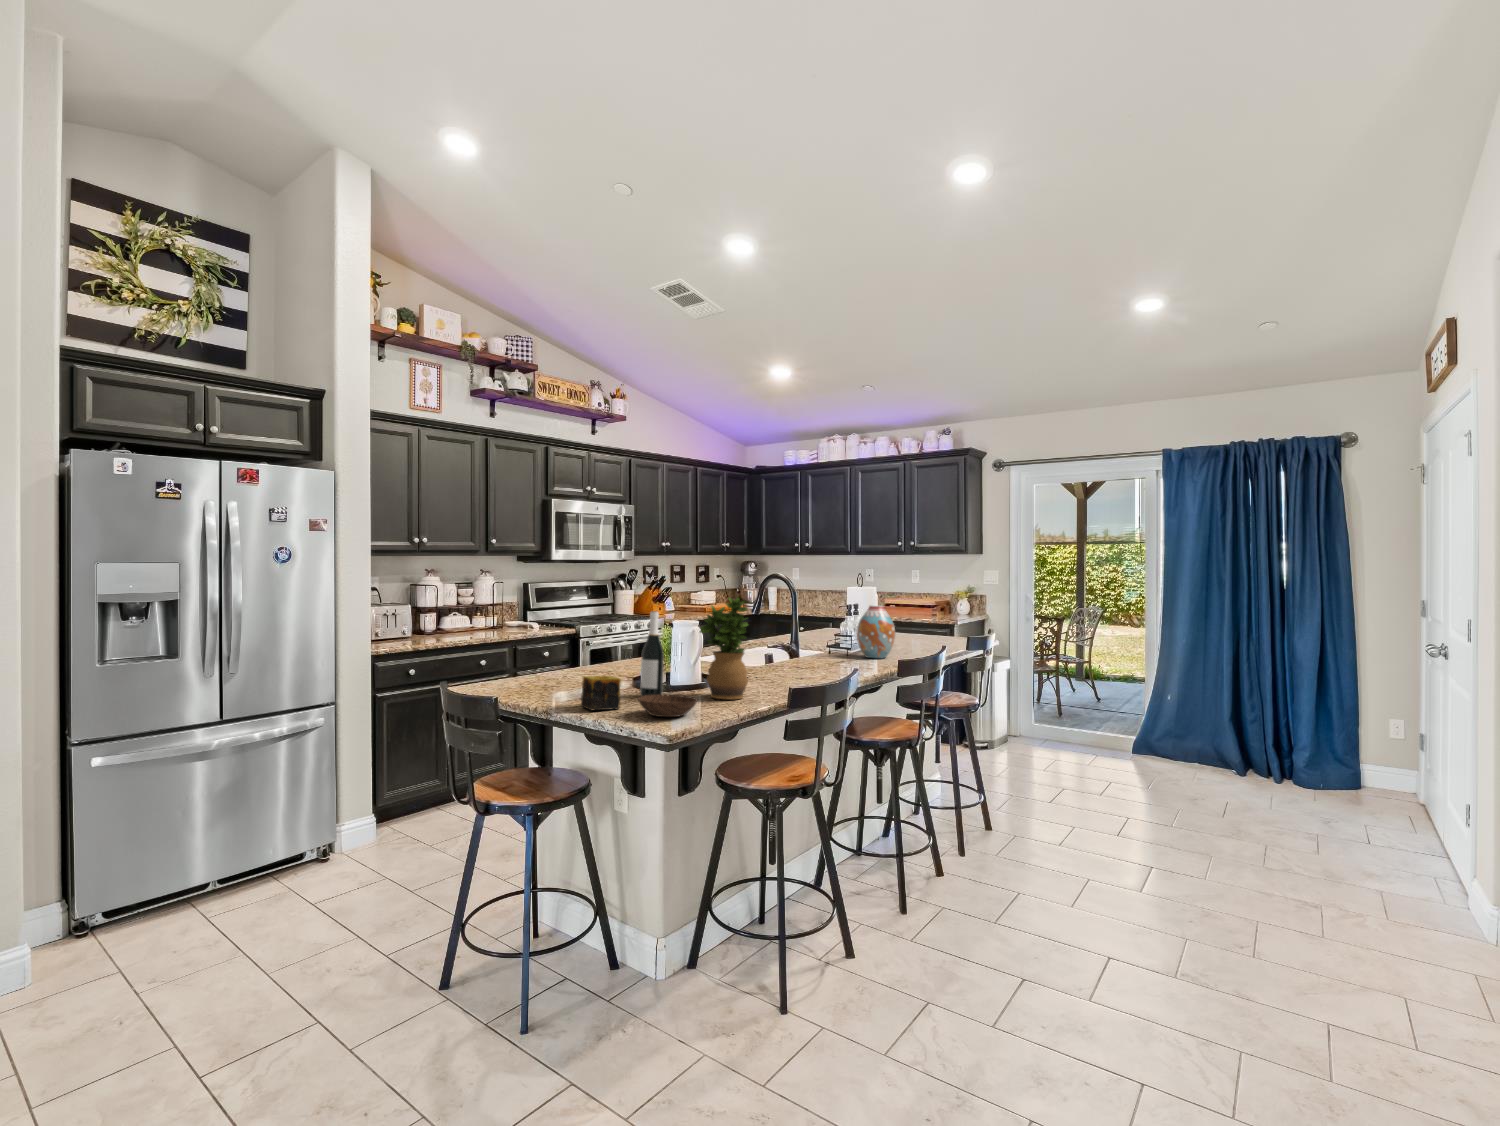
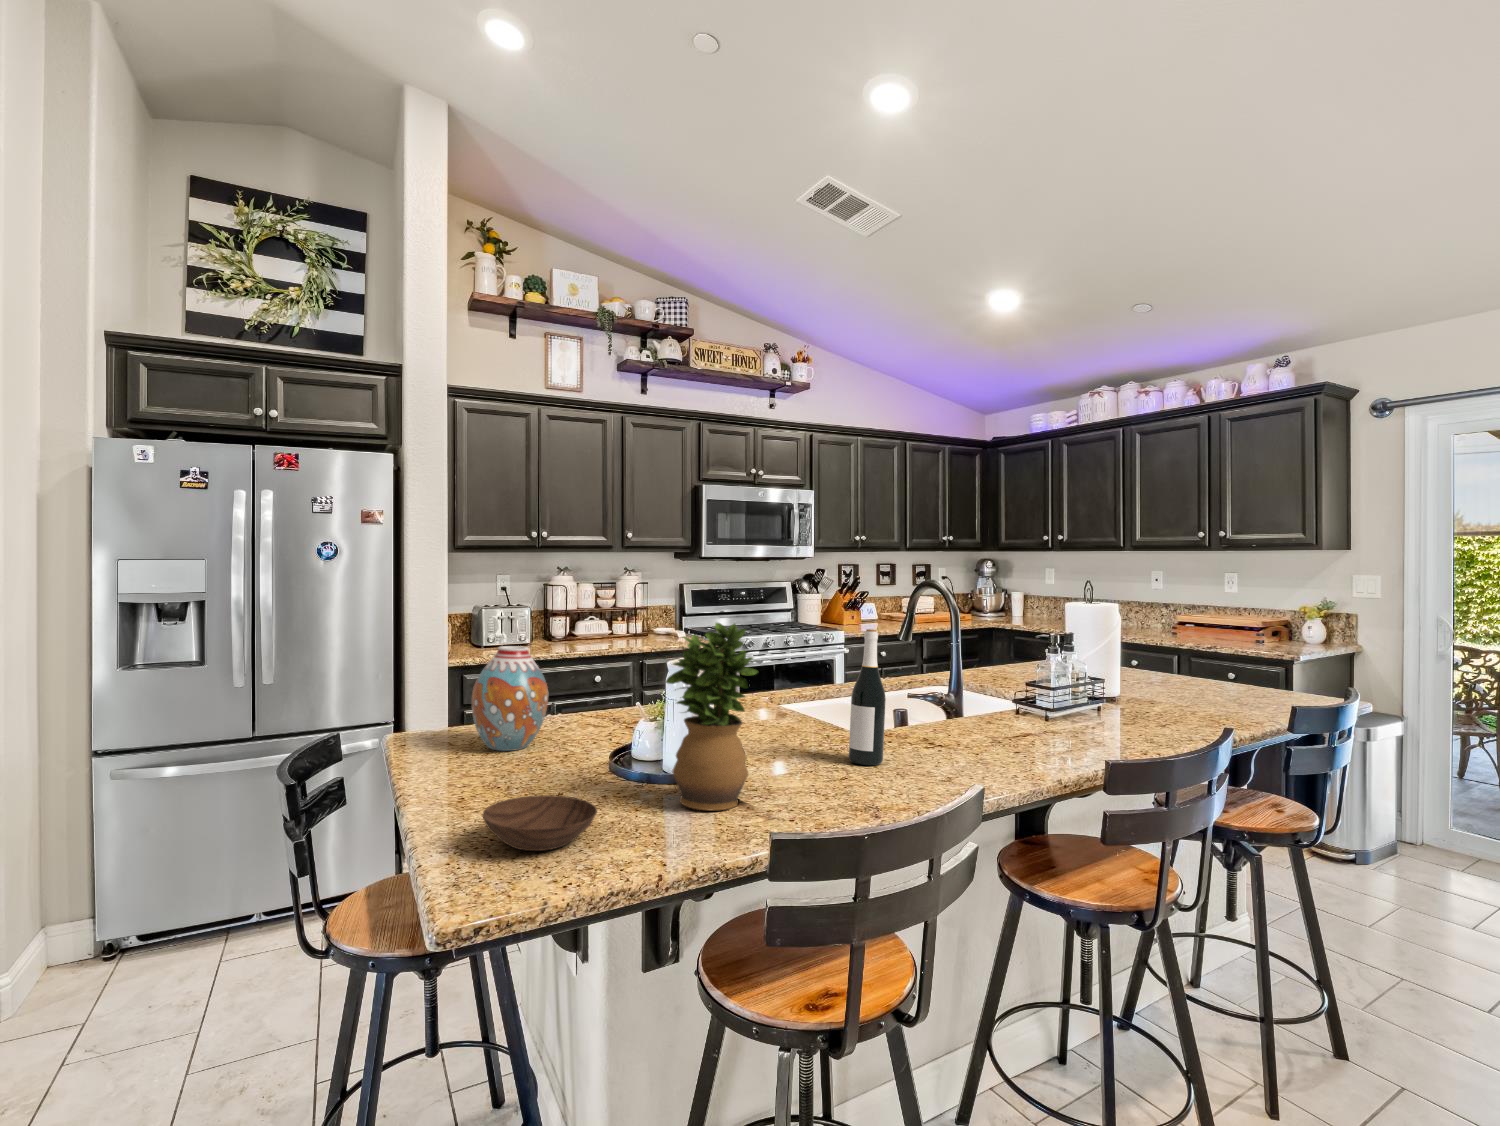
vase: present [857,605,895,658] -> present [472,646,548,751]
wine bottle: present [640,611,664,696] -> present [849,629,886,765]
candle: present [581,676,621,710] -> none [444,747,512,812]

